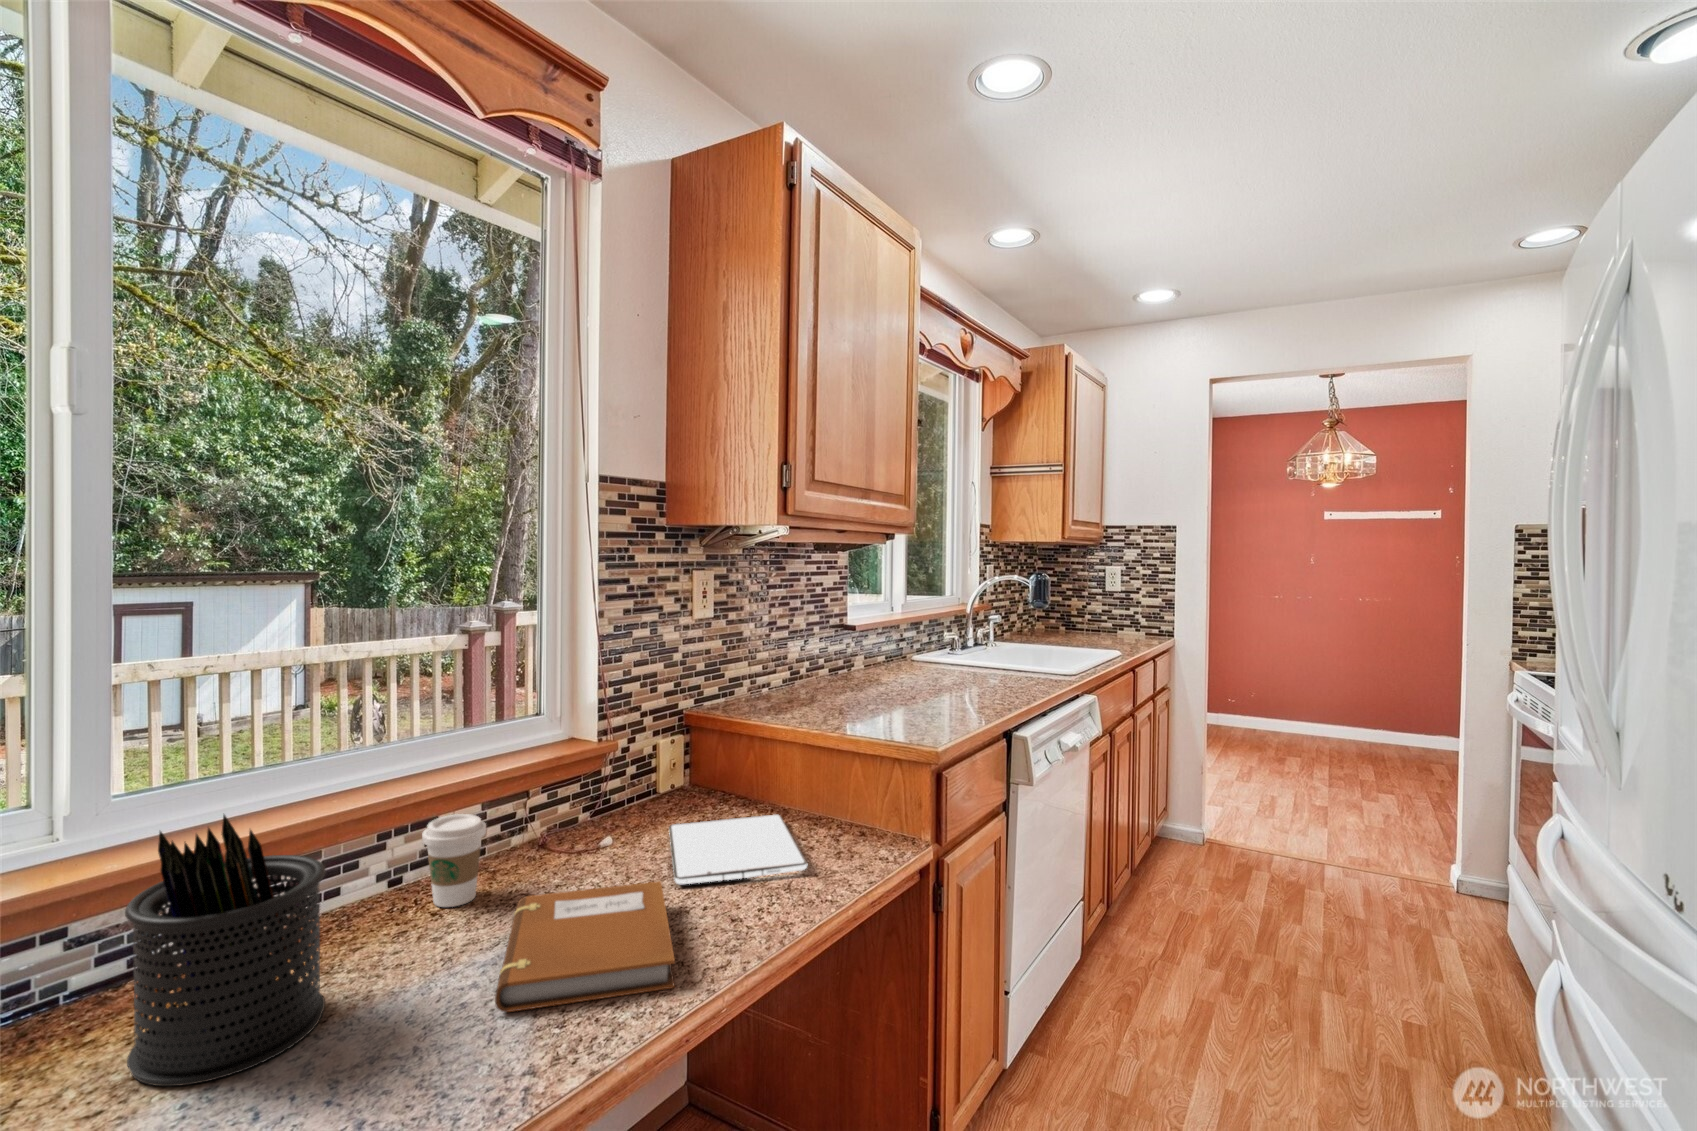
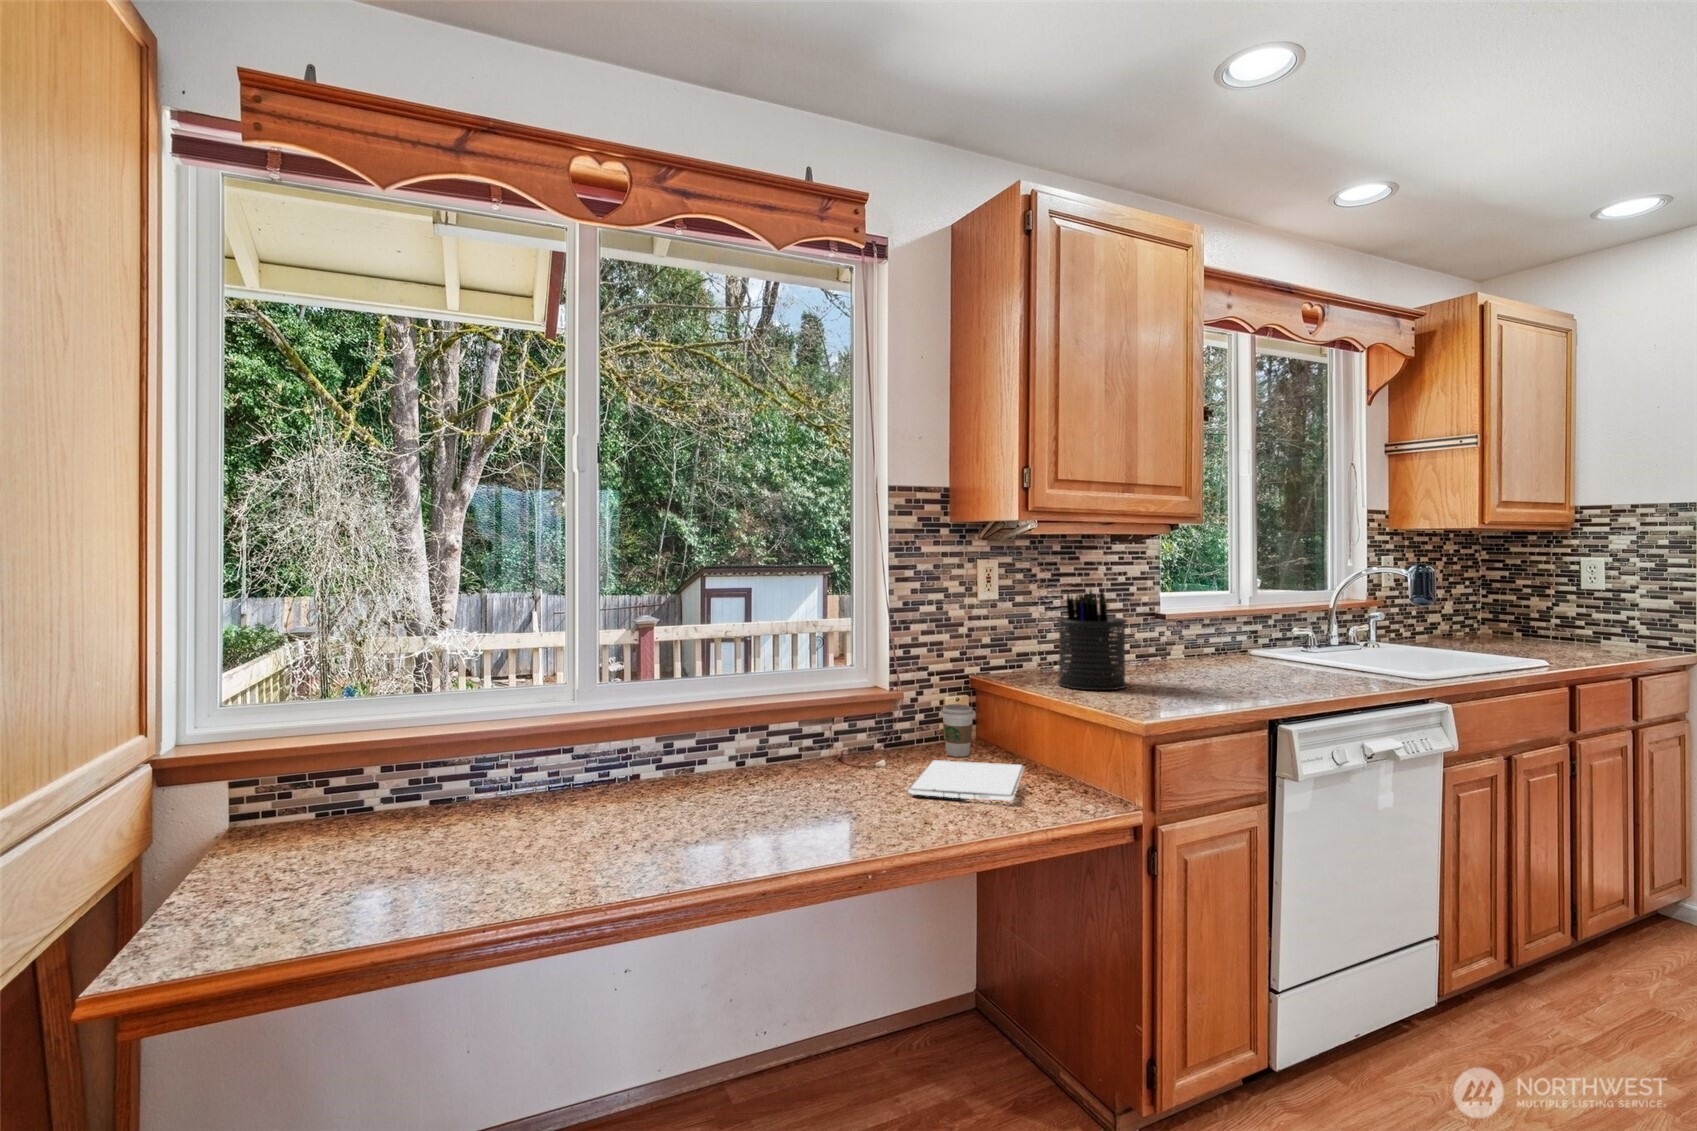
coffee cup: present [422,814,486,907] -> present [940,704,975,757]
pen holder: present [125,815,326,1086] -> present [1057,590,1127,690]
notebook: present [495,881,675,1012] -> none [755,779,891,843]

